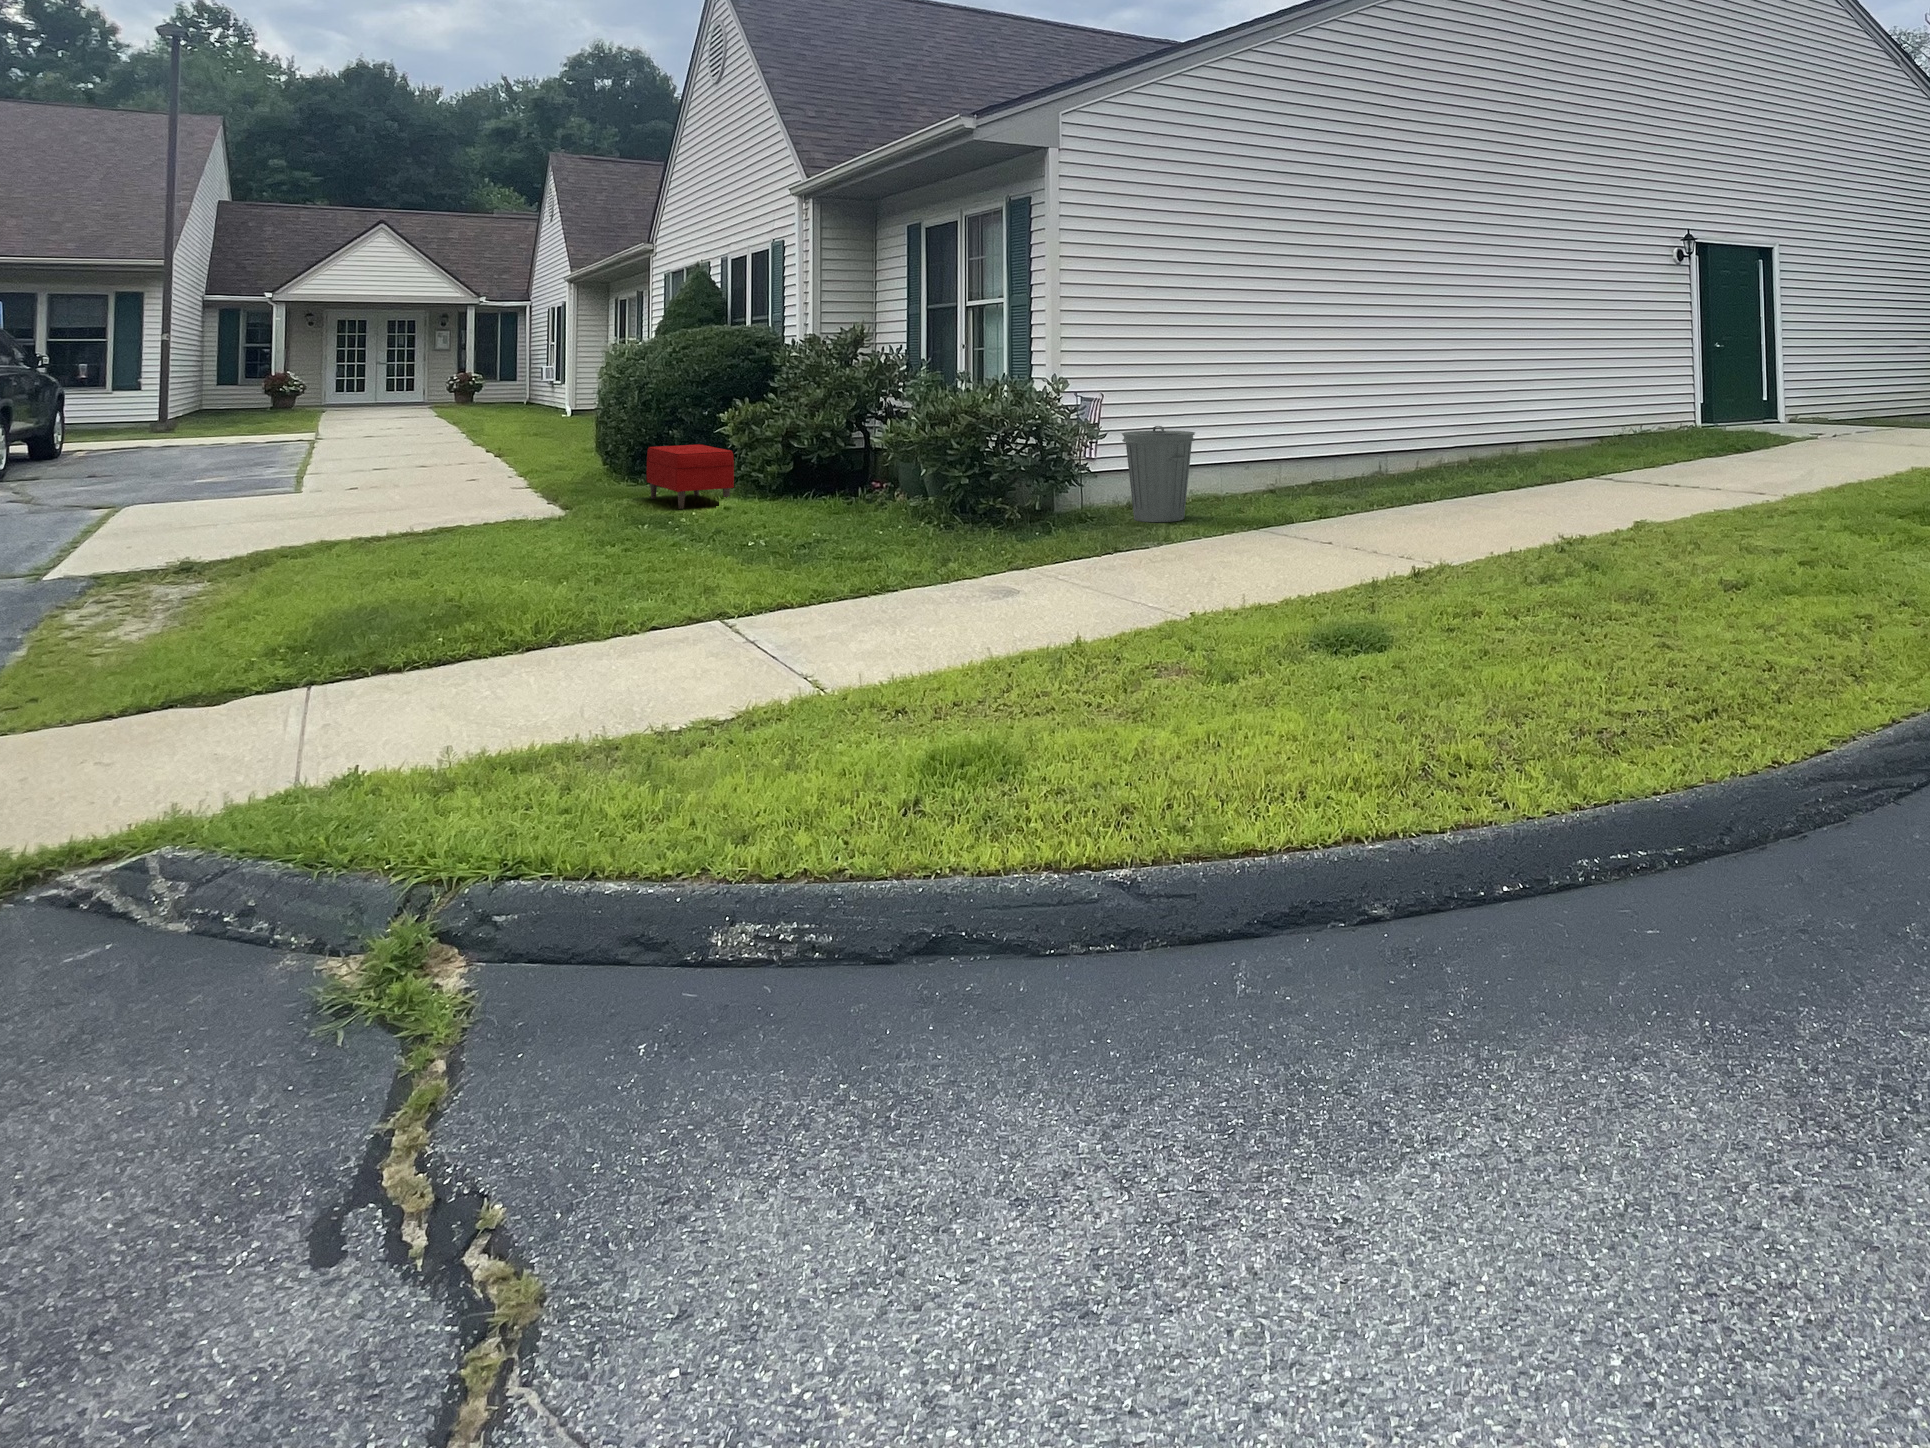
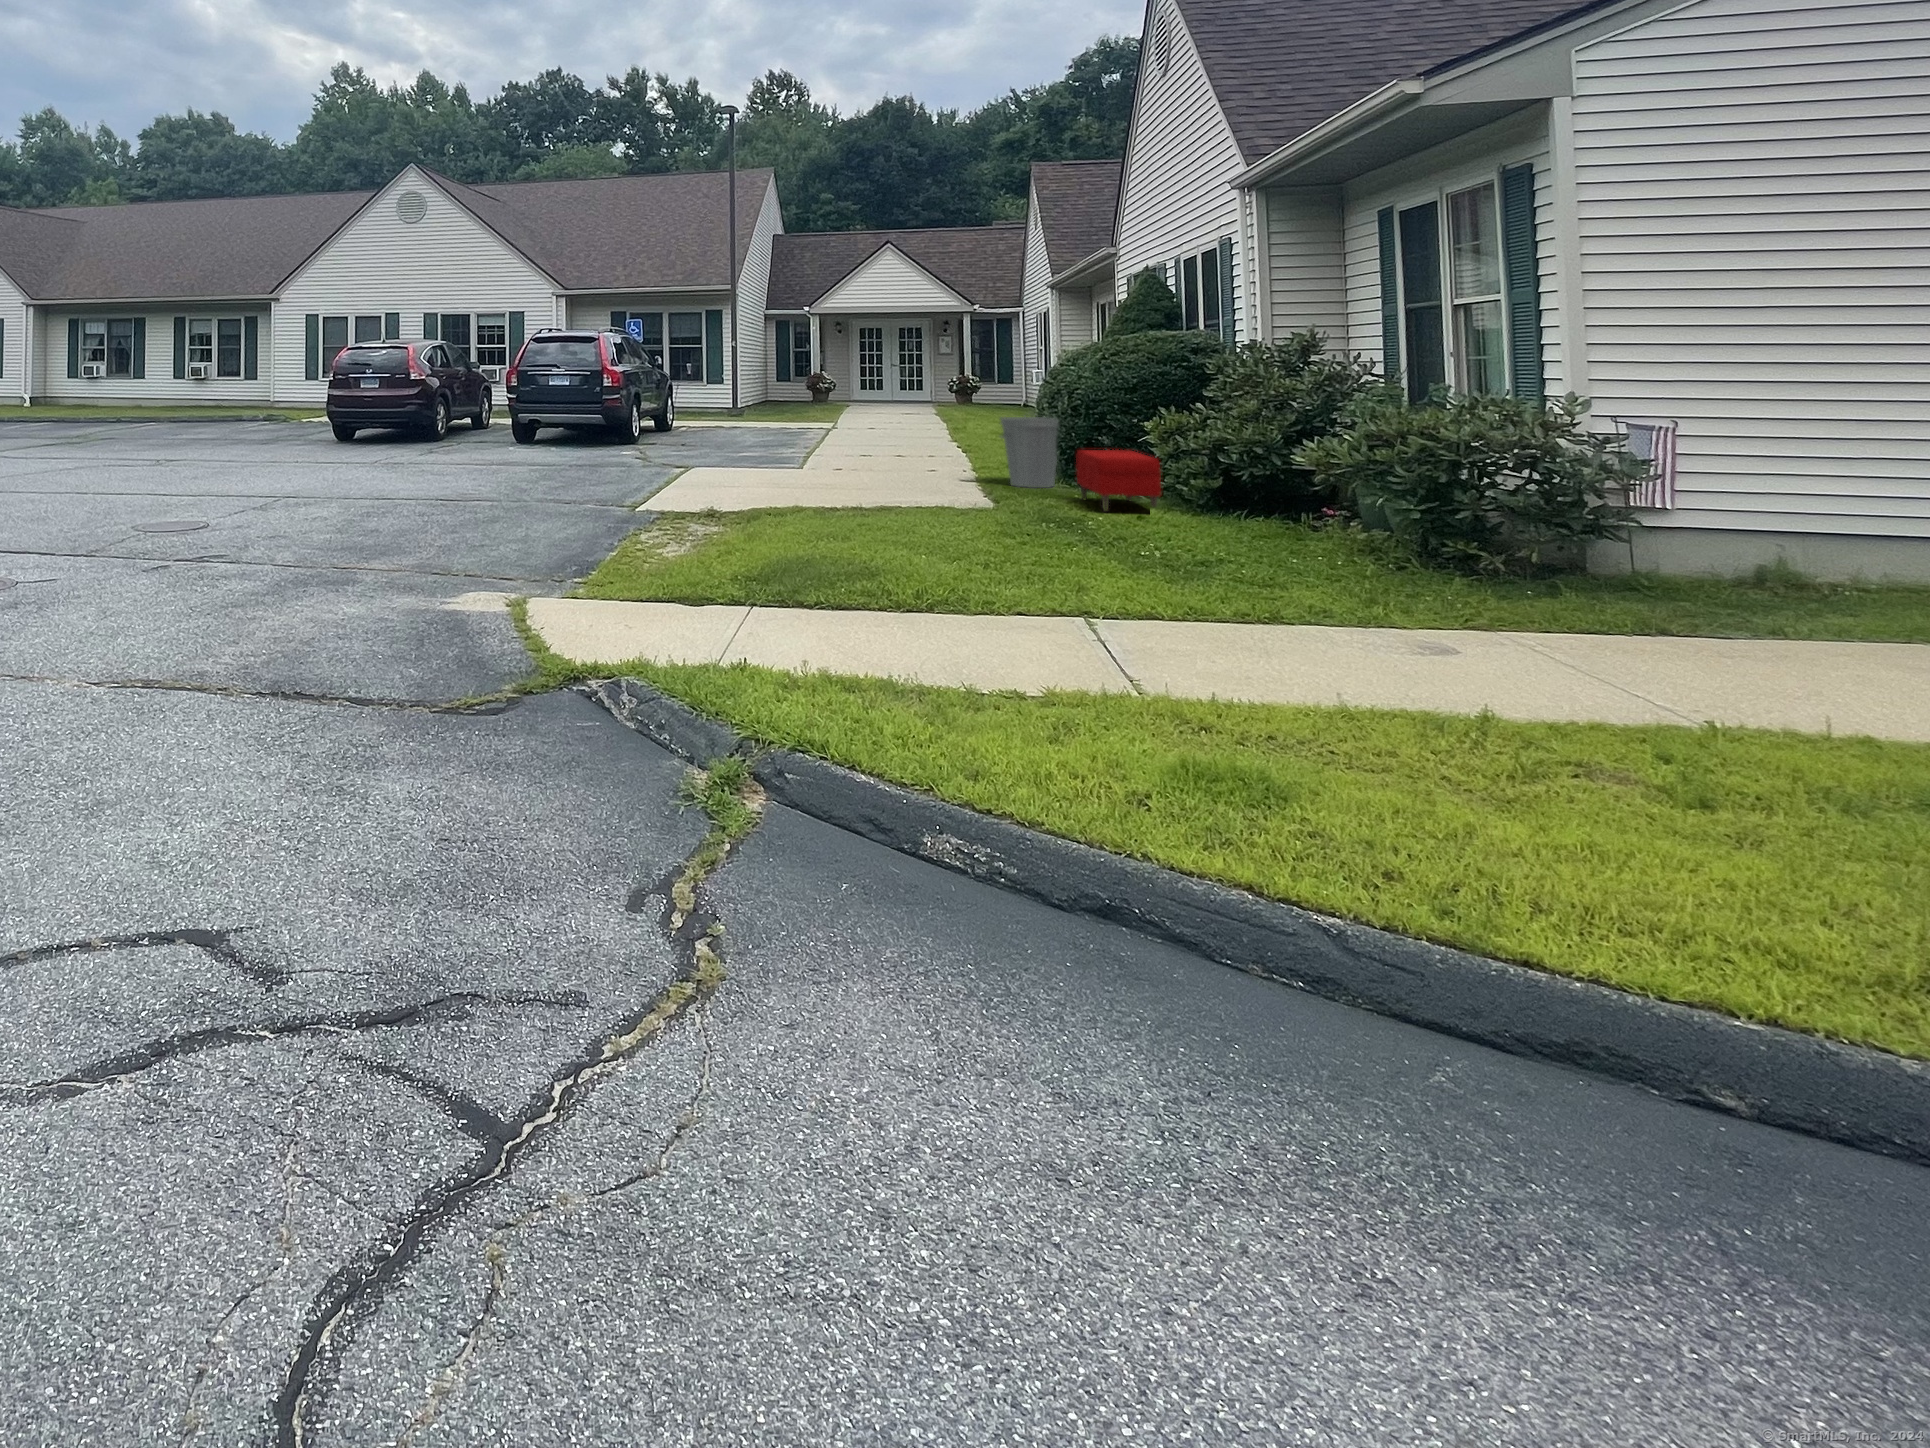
trash can: present [1122,426,1195,522] -> present [1000,416,1058,488]

